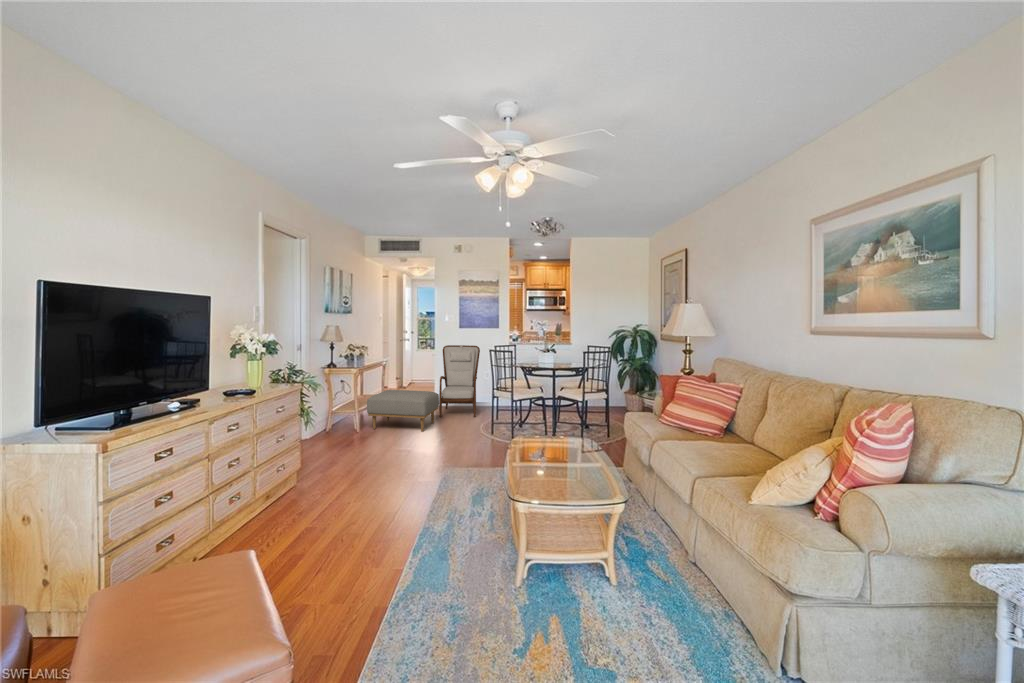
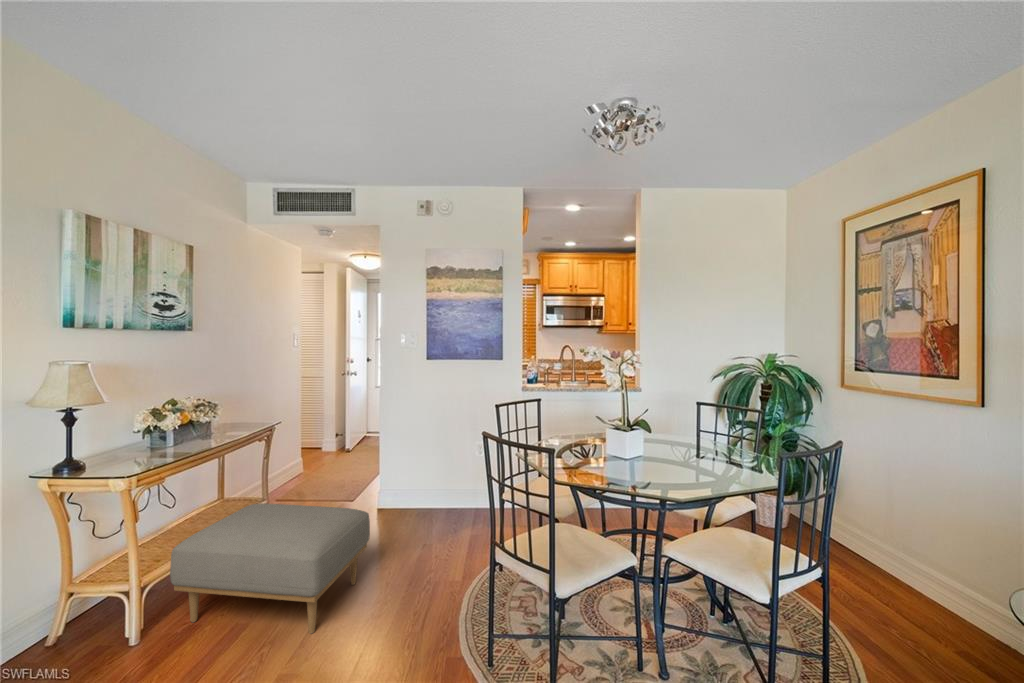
armchair: present [439,345,480,417] -> none [377,391,466,554]

